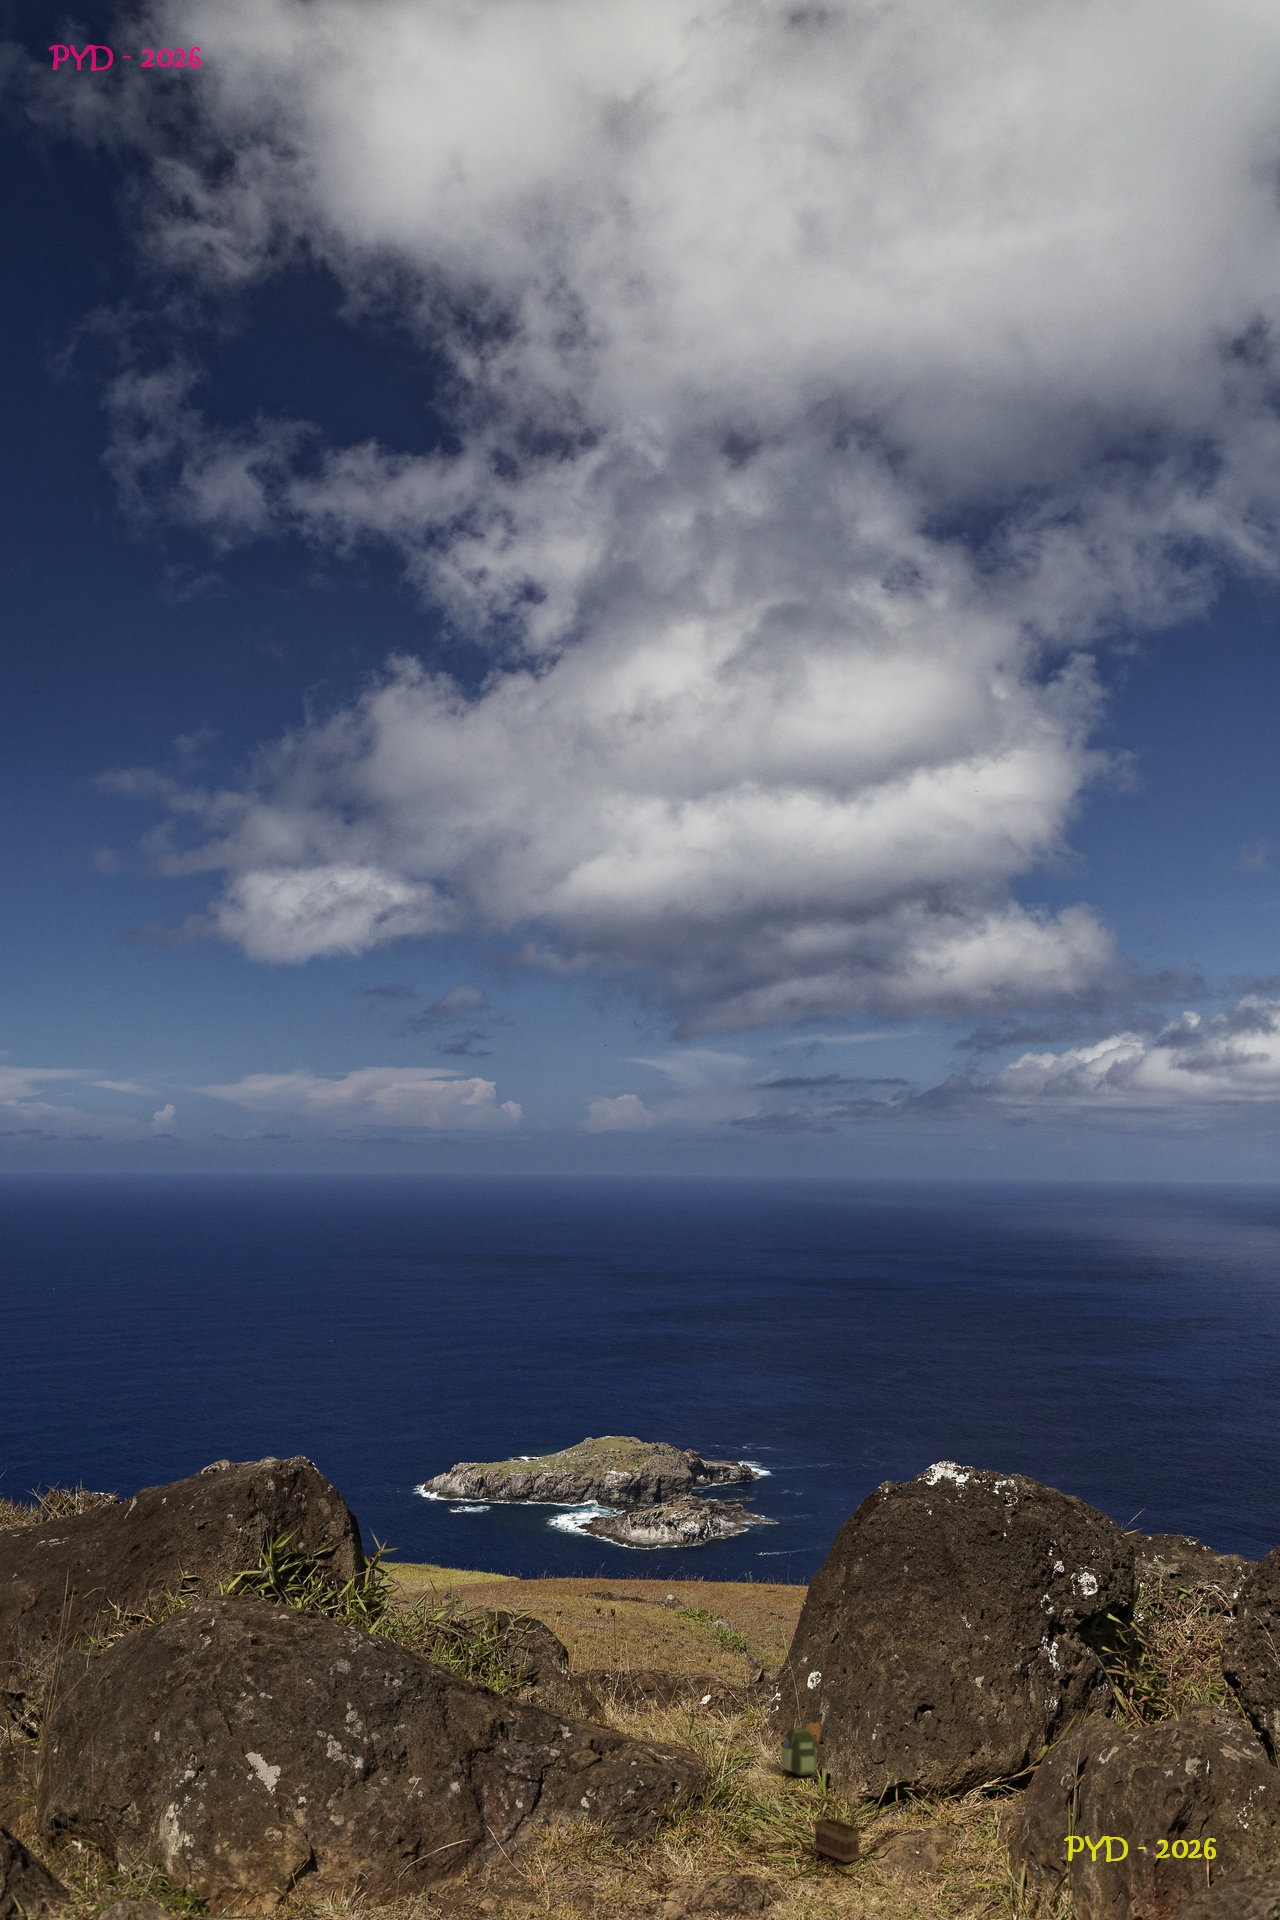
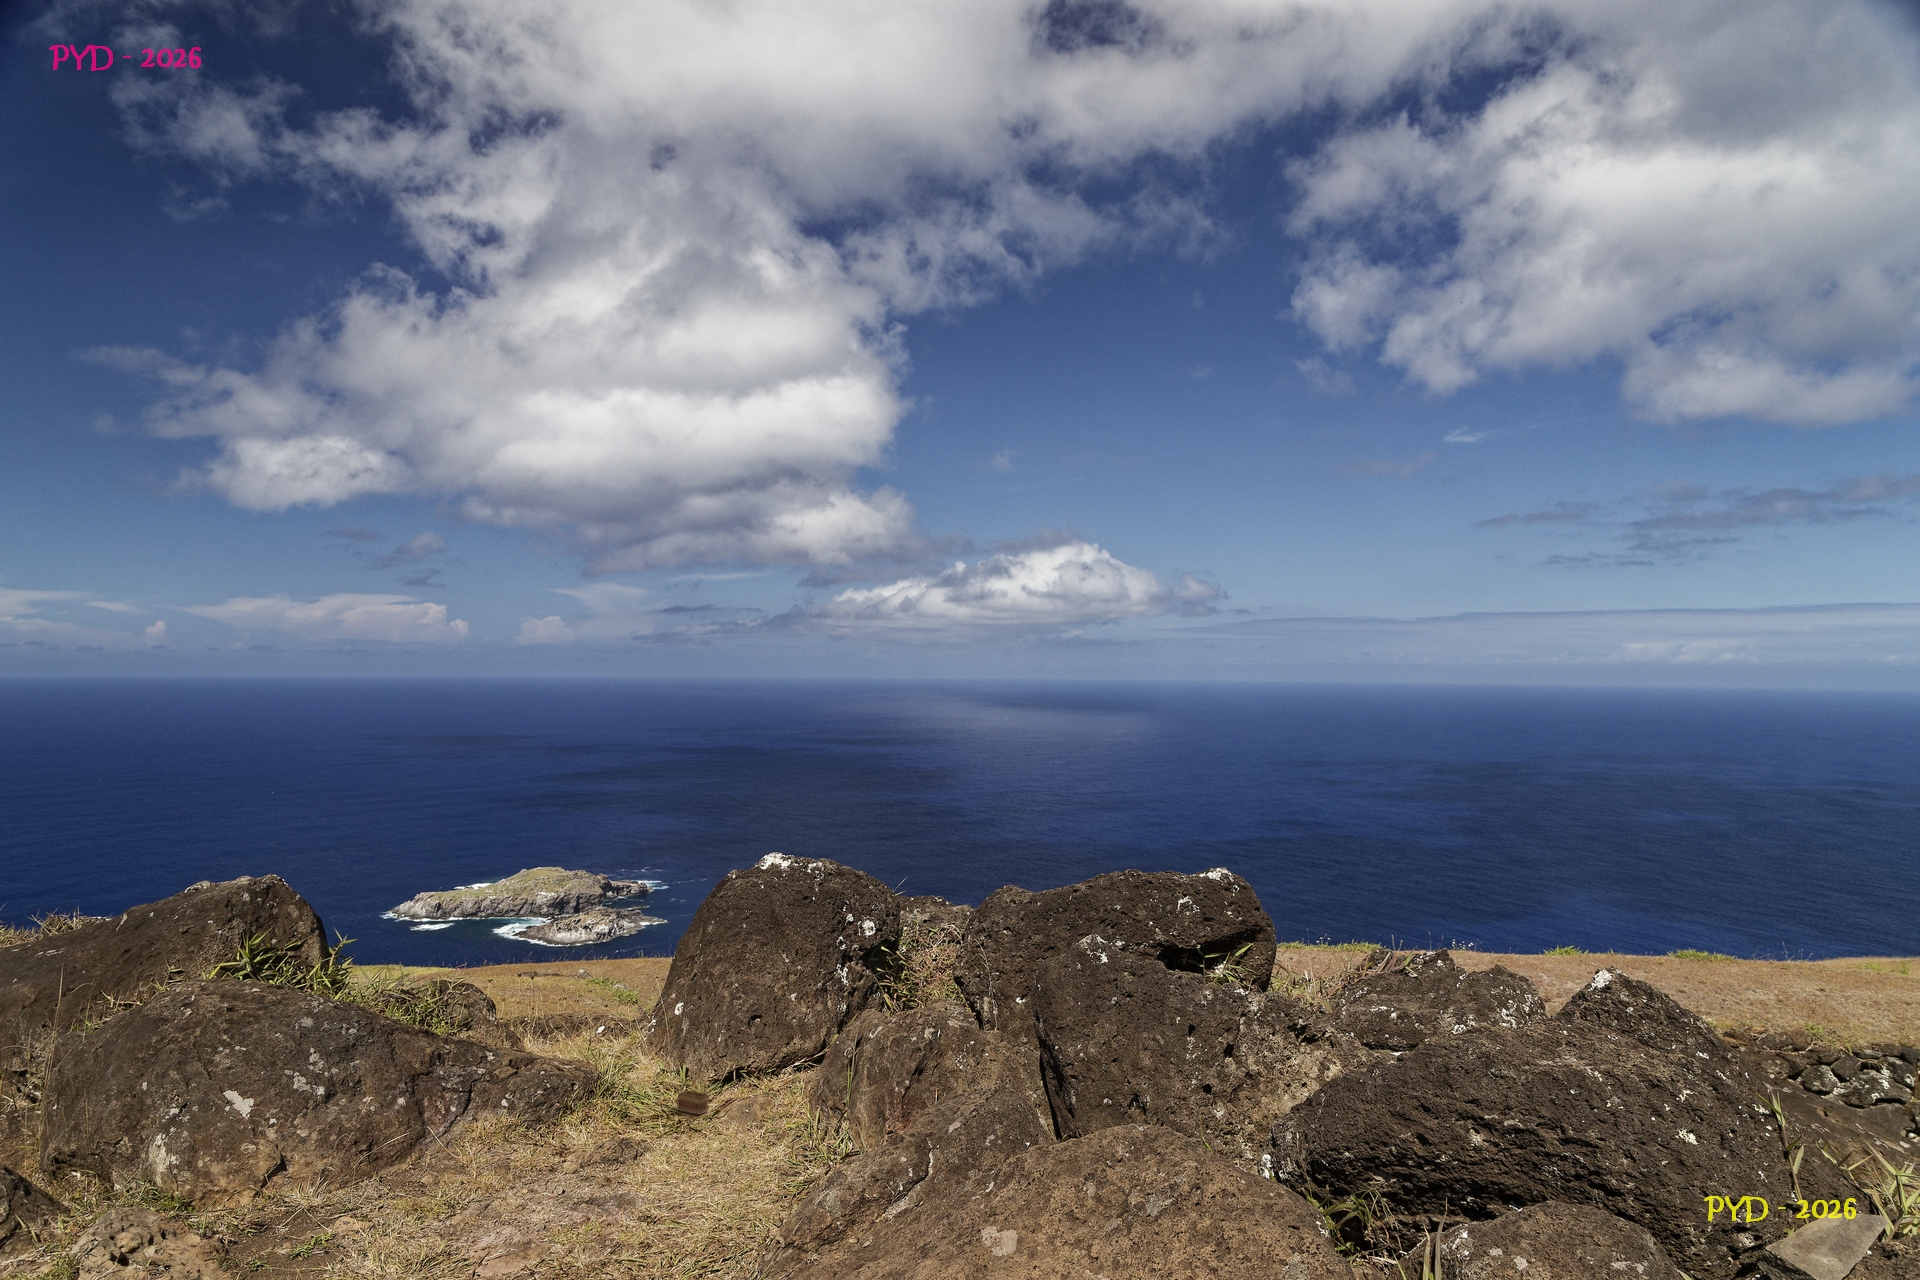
backpack: present [781,1723,820,1776] -> none [647,1035,677,1070]

